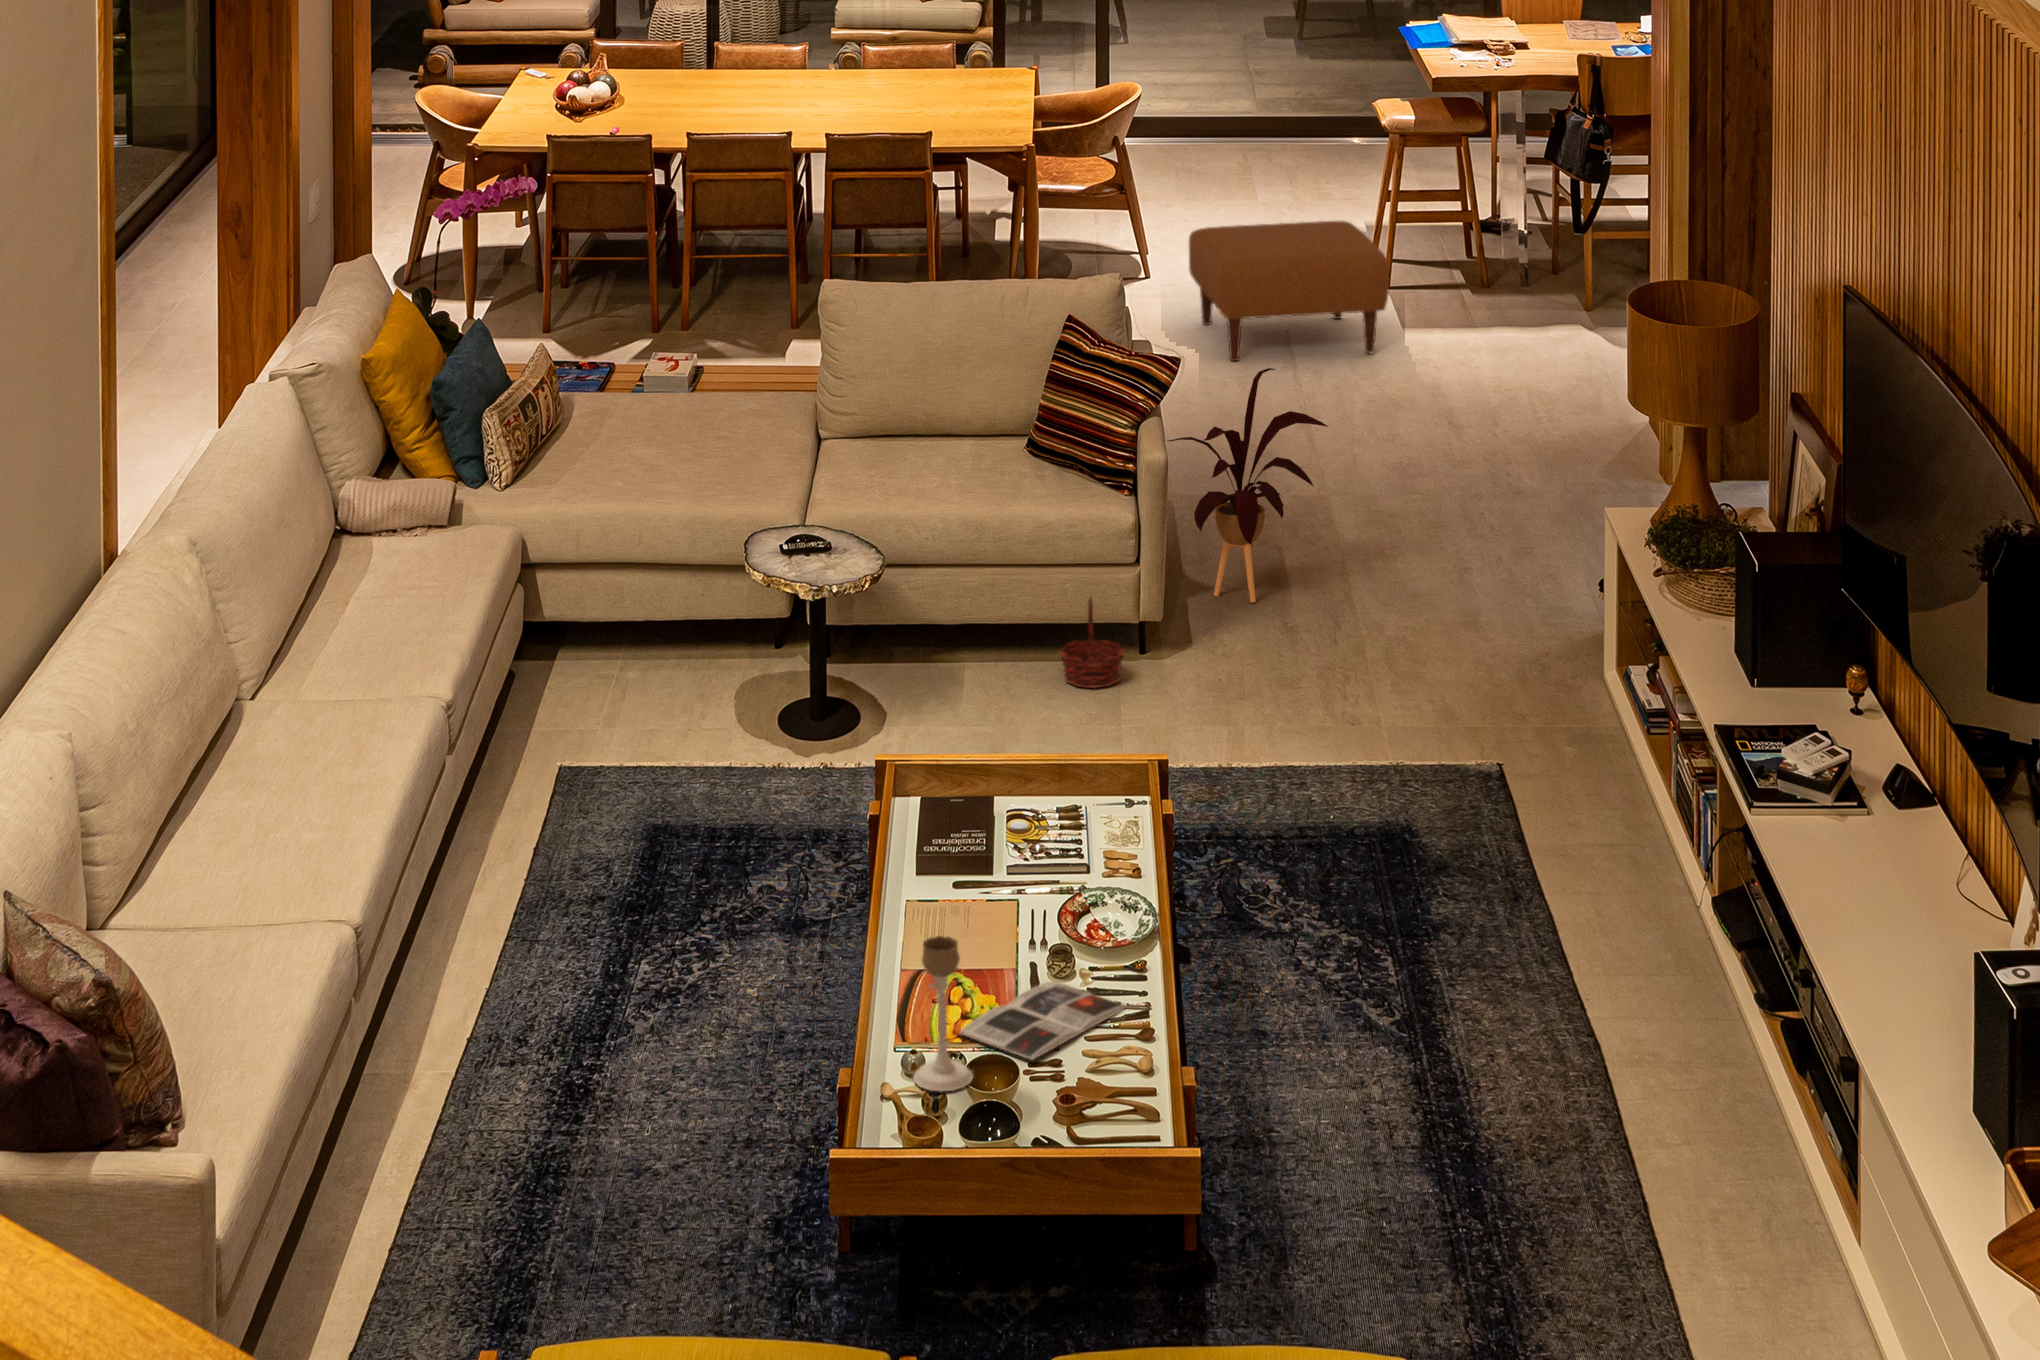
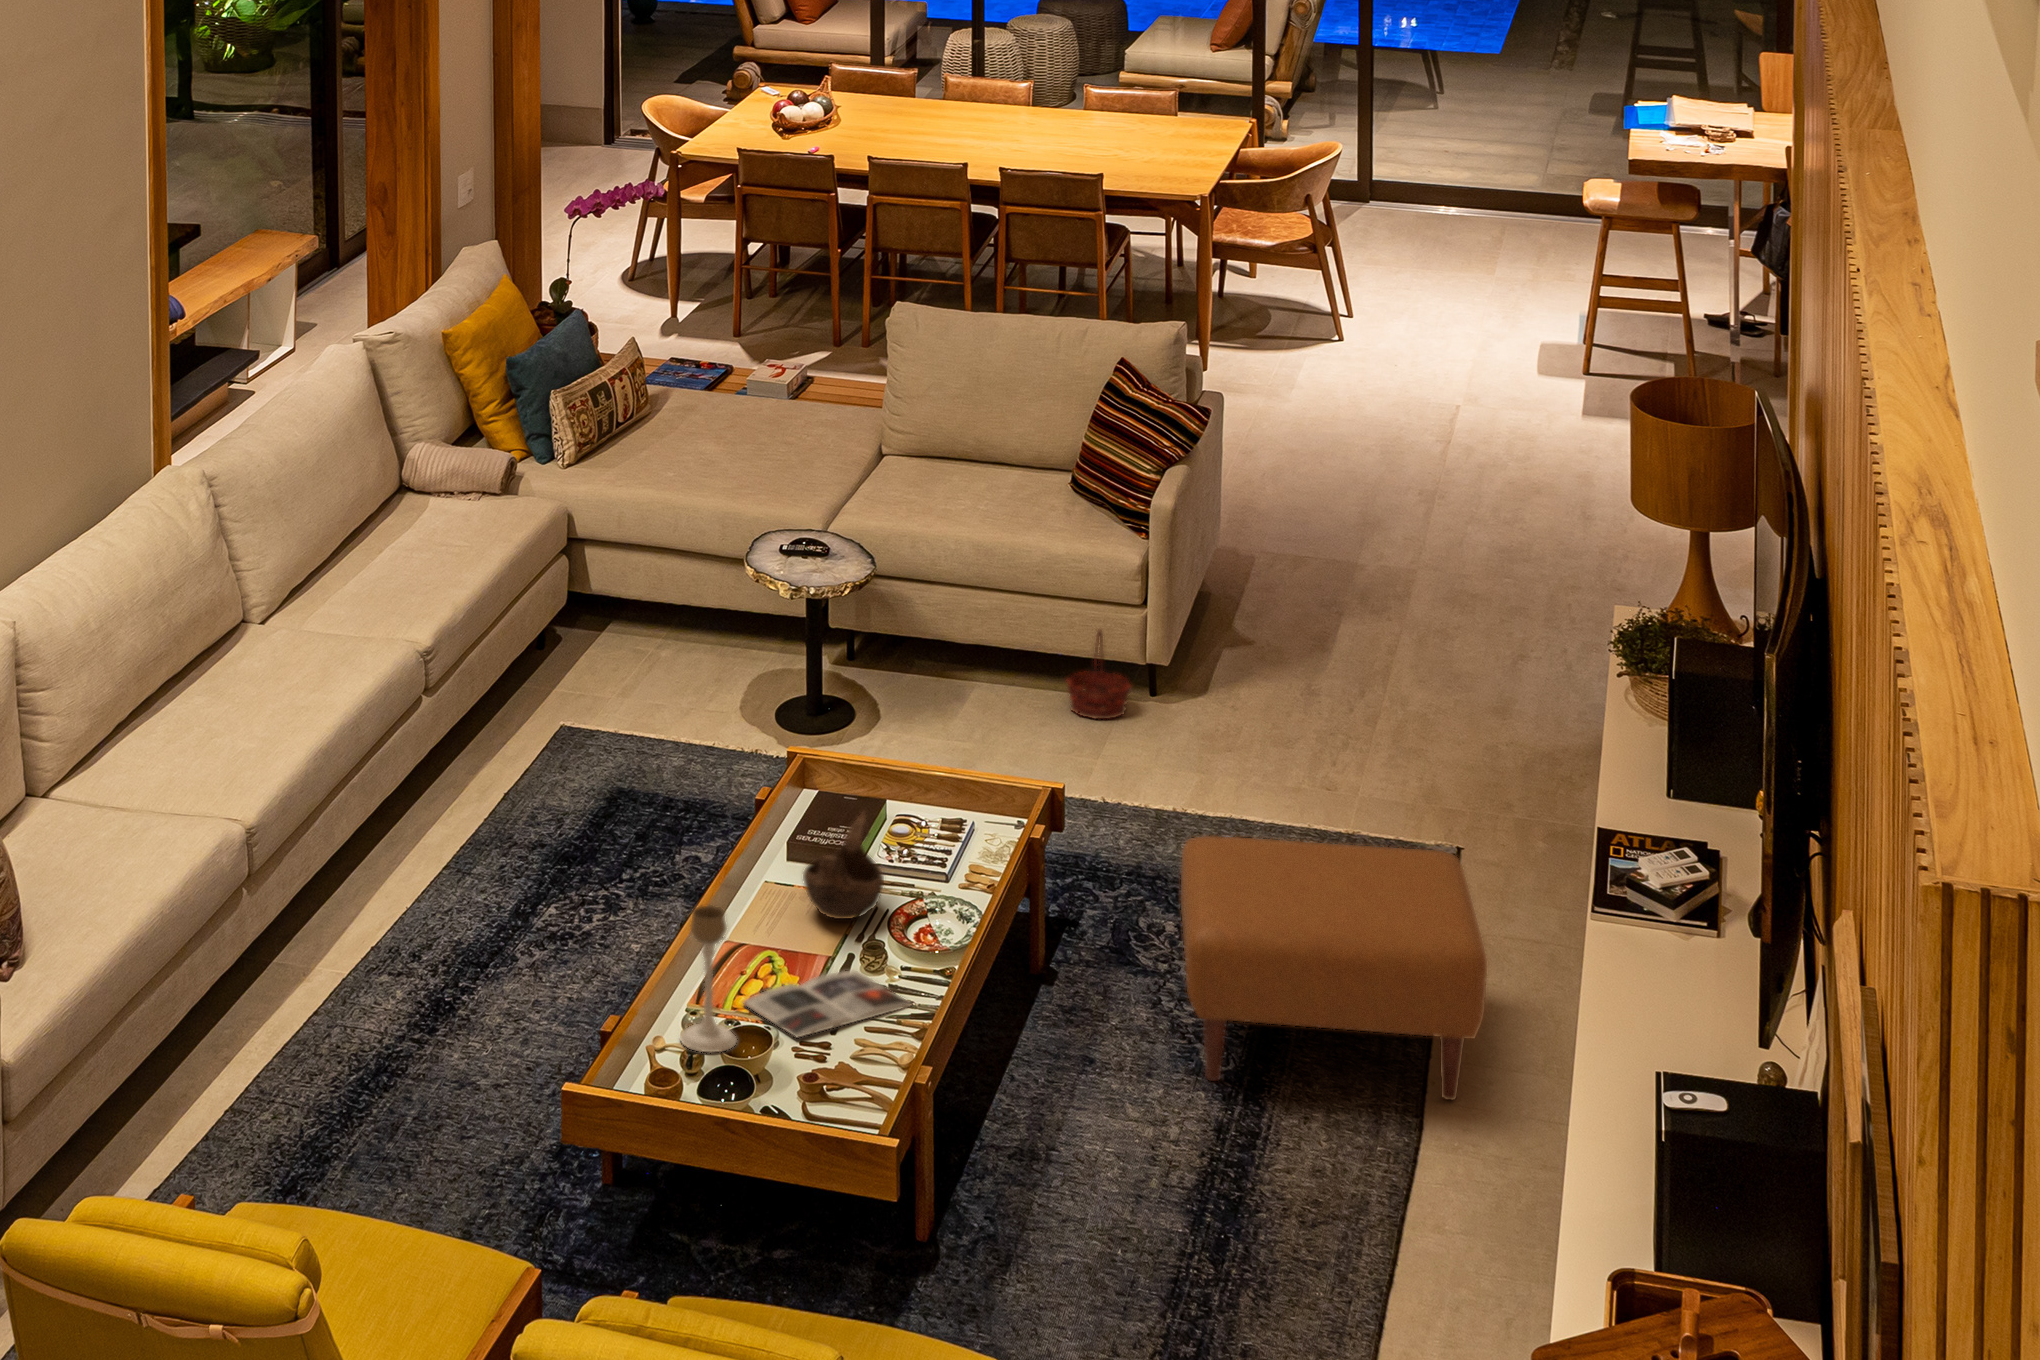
ottoman: present [1189,221,1389,361] -> present [1181,836,1487,1100]
house plant: present [1168,368,1328,602] -> none [1217,425,1391,658]
decorative bowl: none [970,813,1054,930] -> present [803,812,884,919]

